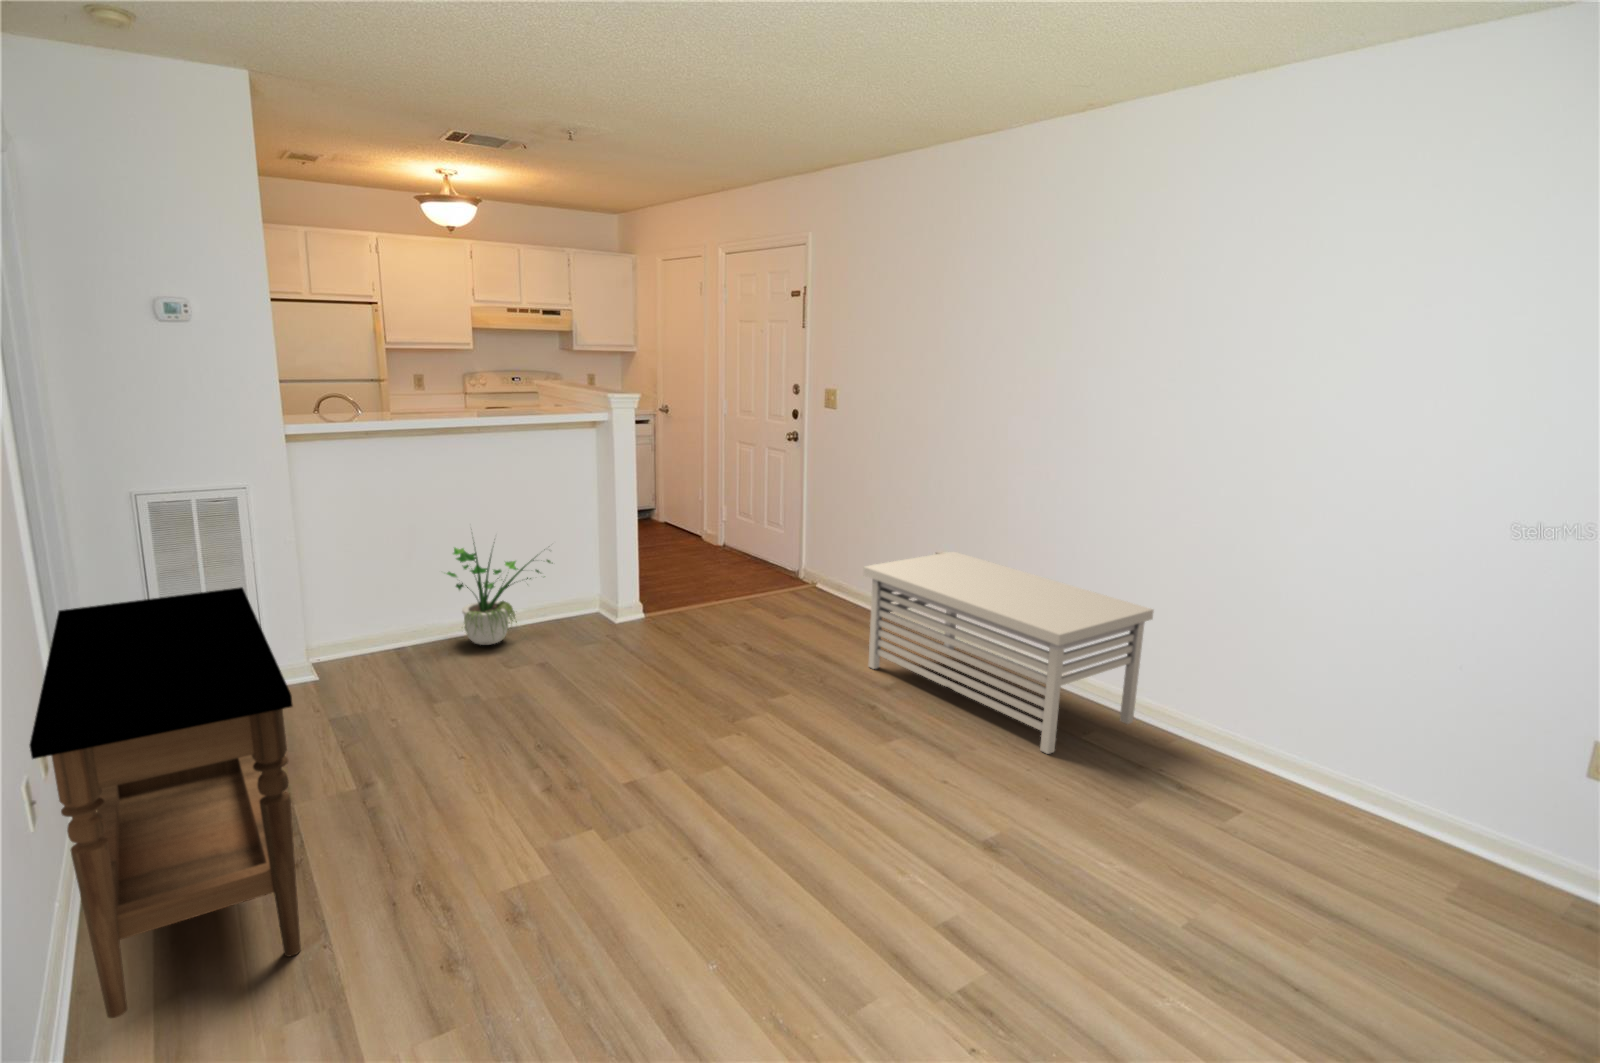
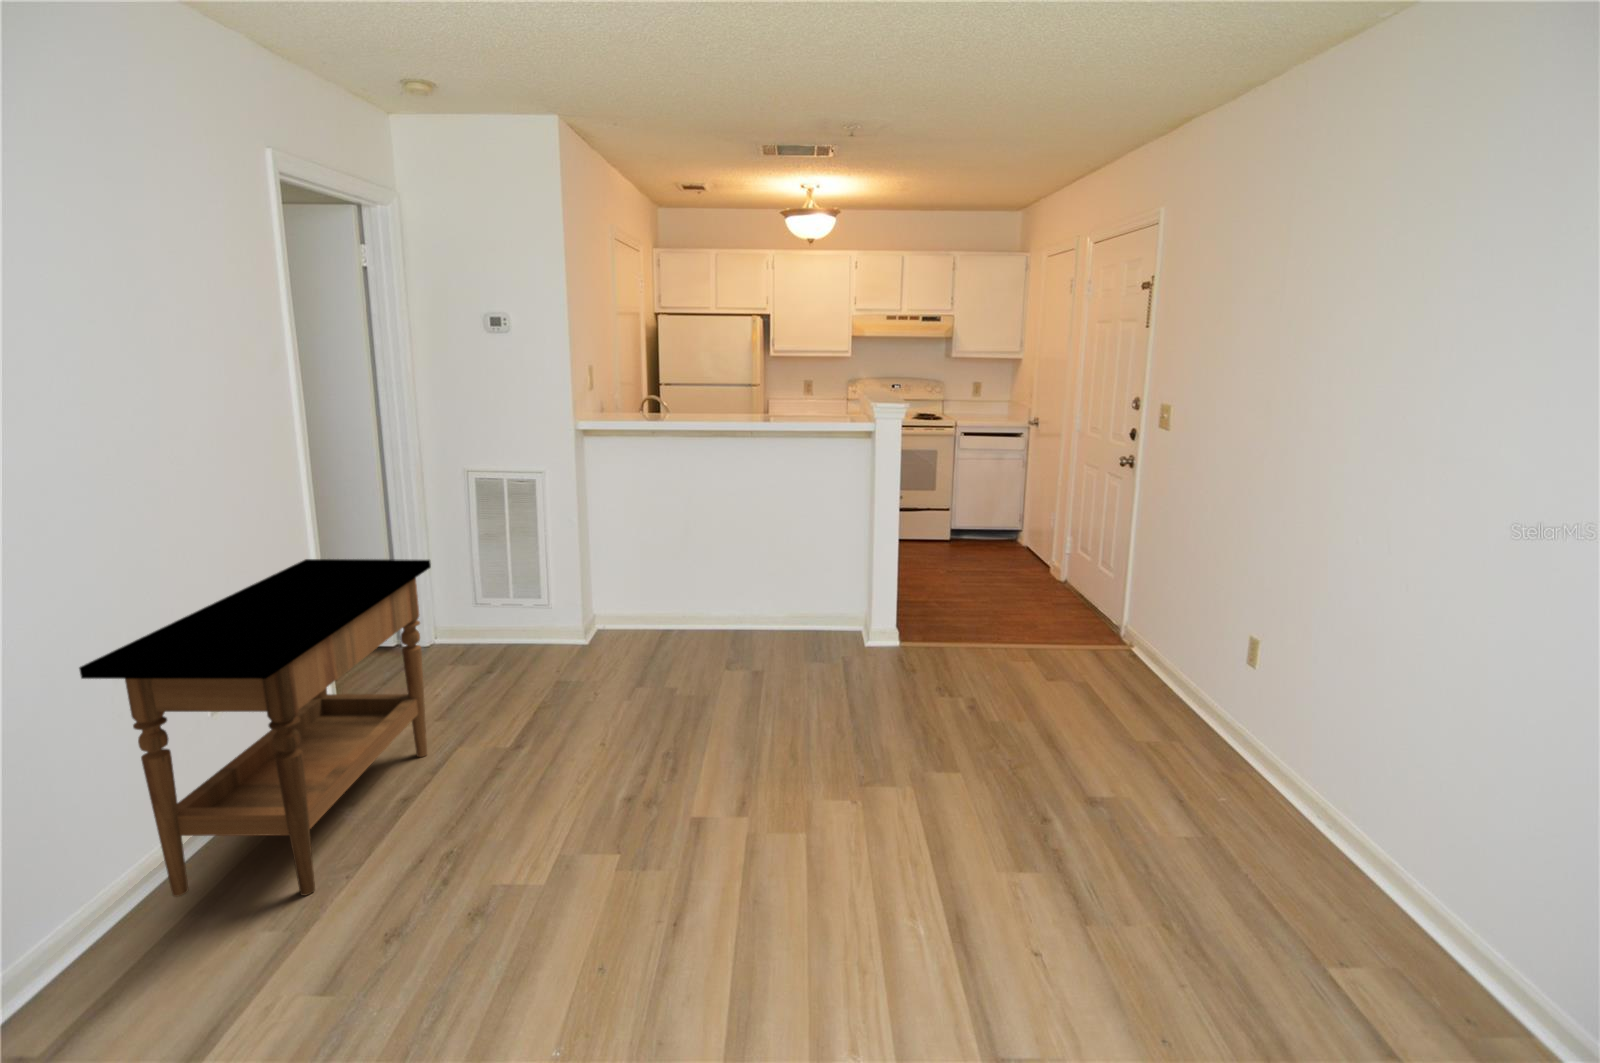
potted plant: present [447,543,551,645] -> none [694,523,812,644]
storage bench: present [863,552,1154,754] -> none [1097,638,1534,993]

